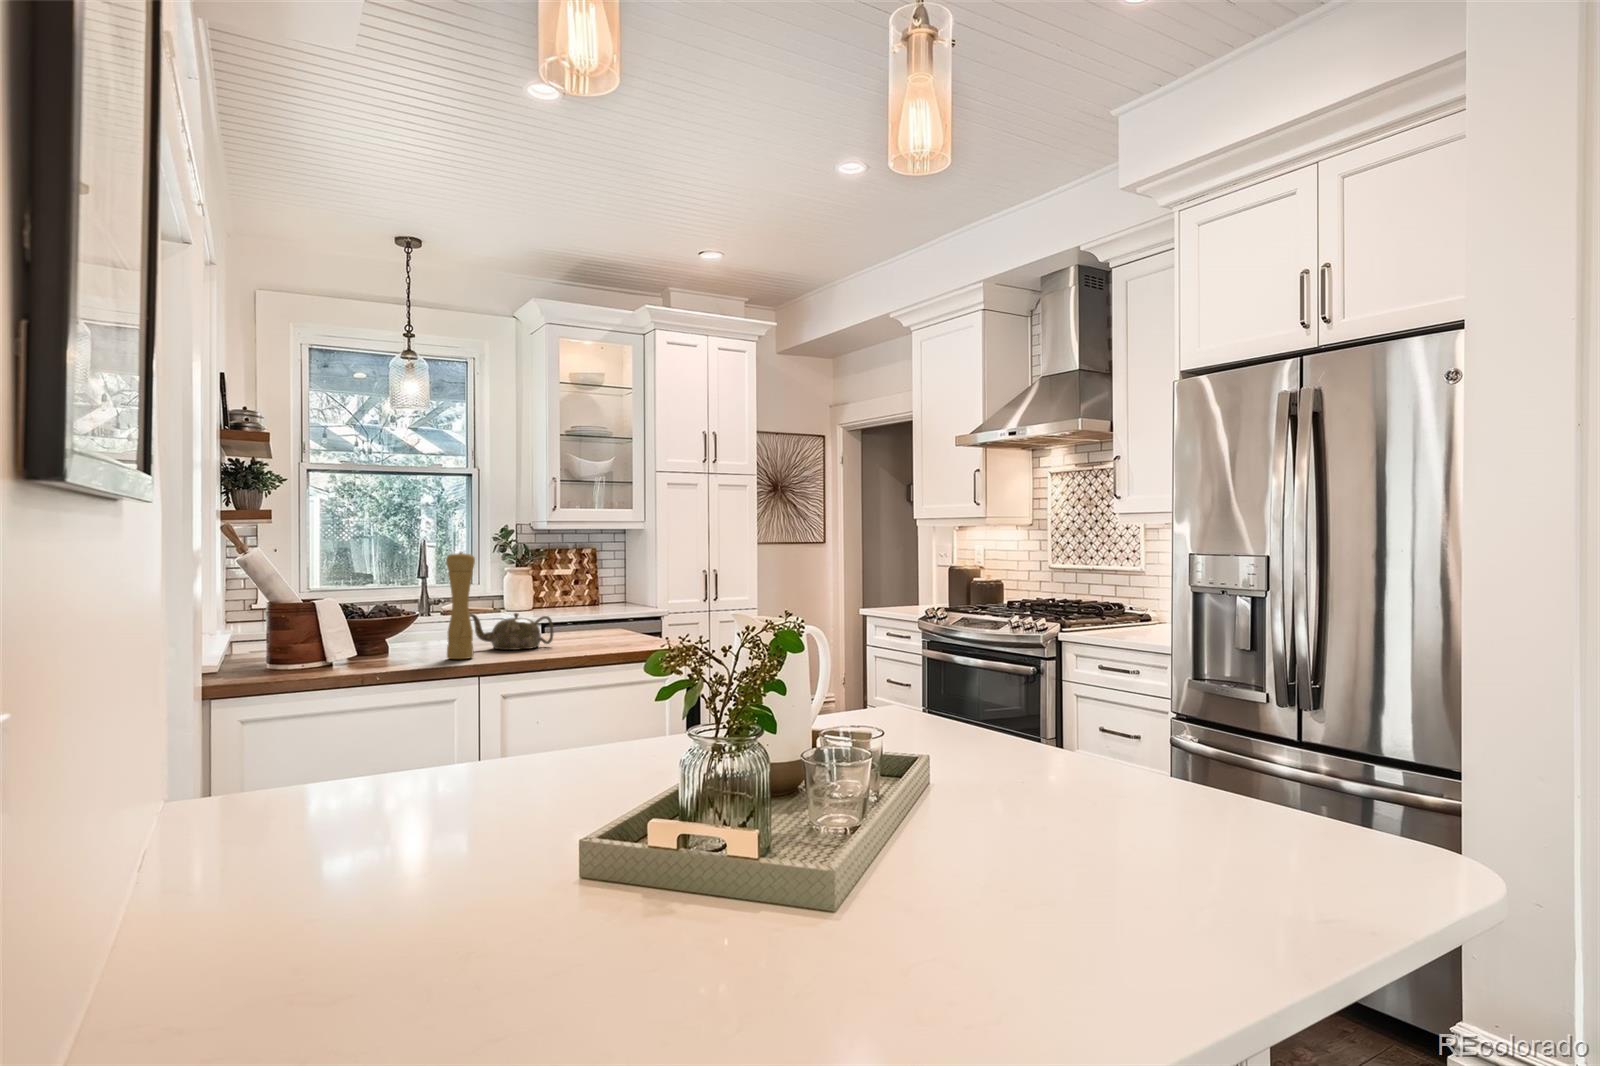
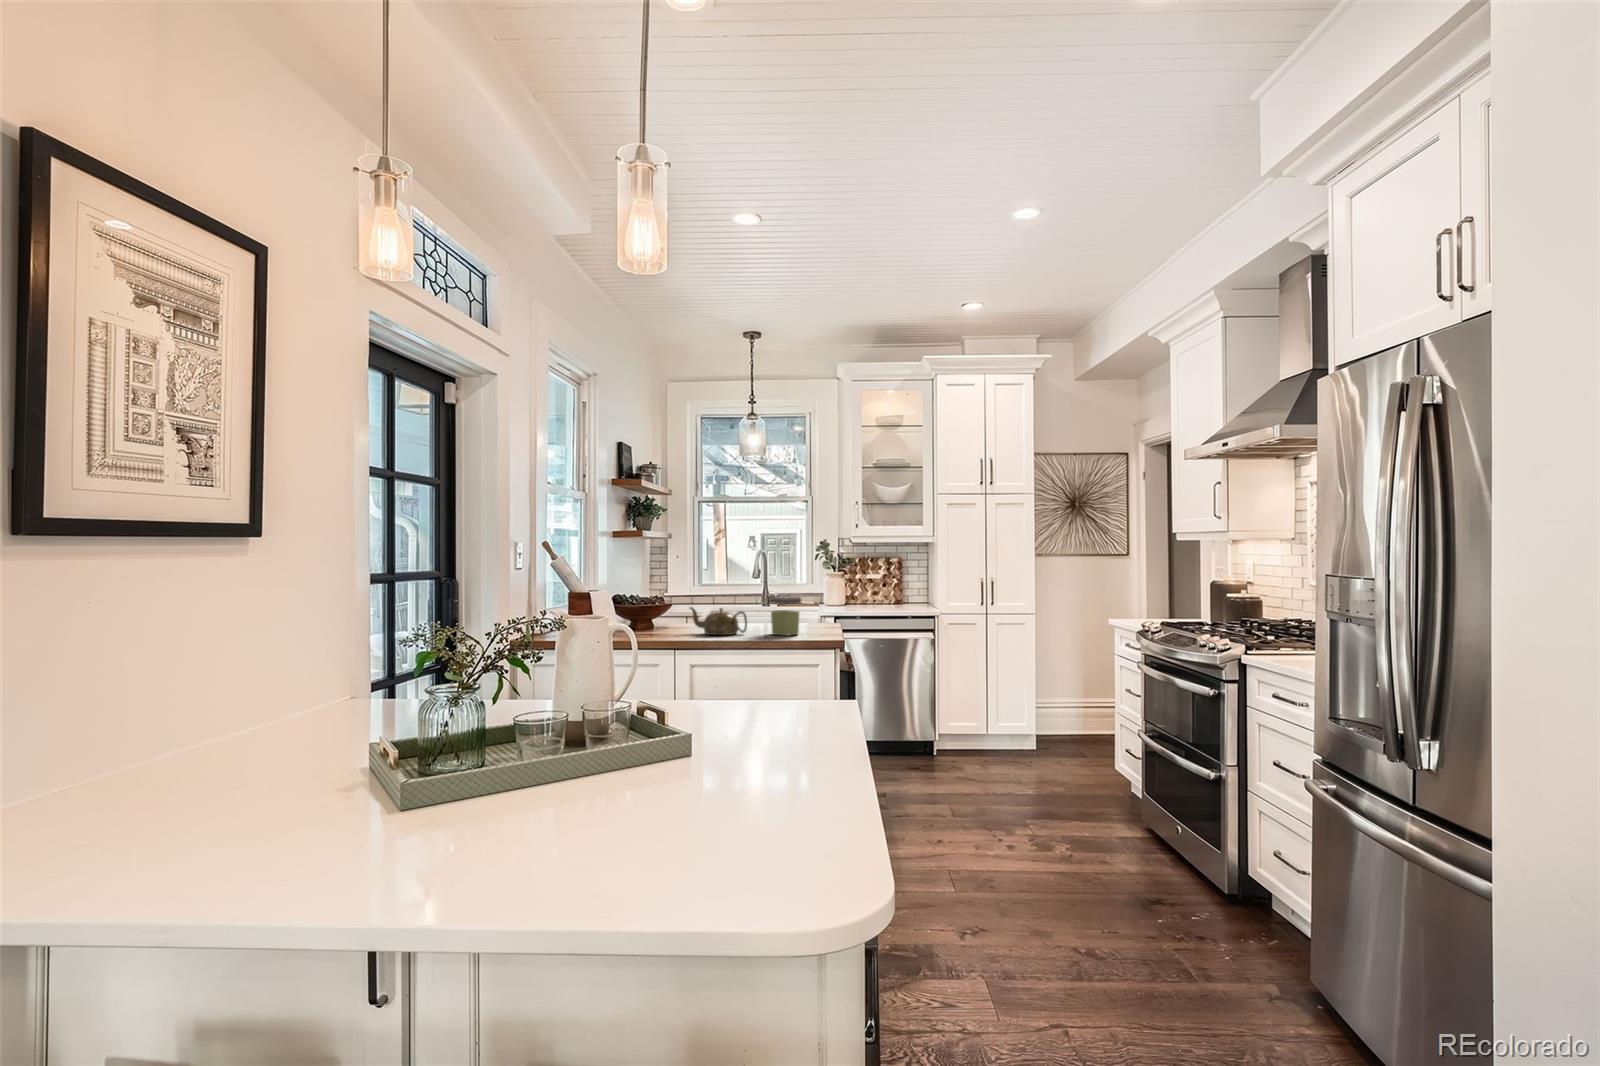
pepper mill: present [446,552,475,659] -> none [656,563,676,639]
jar: none [579,595,626,644] -> present [769,597,801,636]

